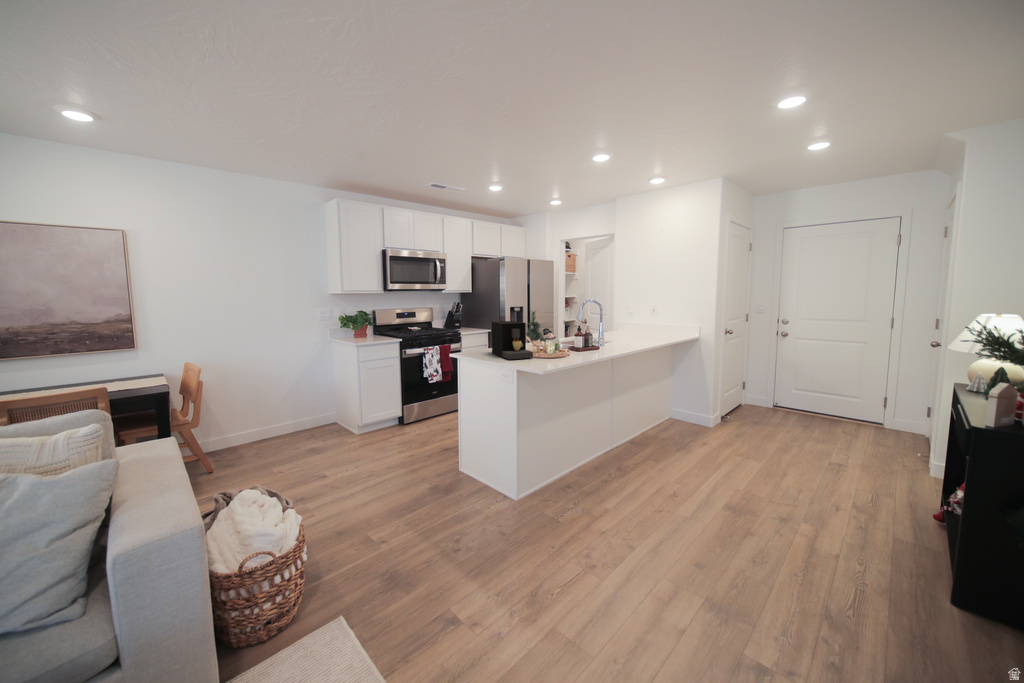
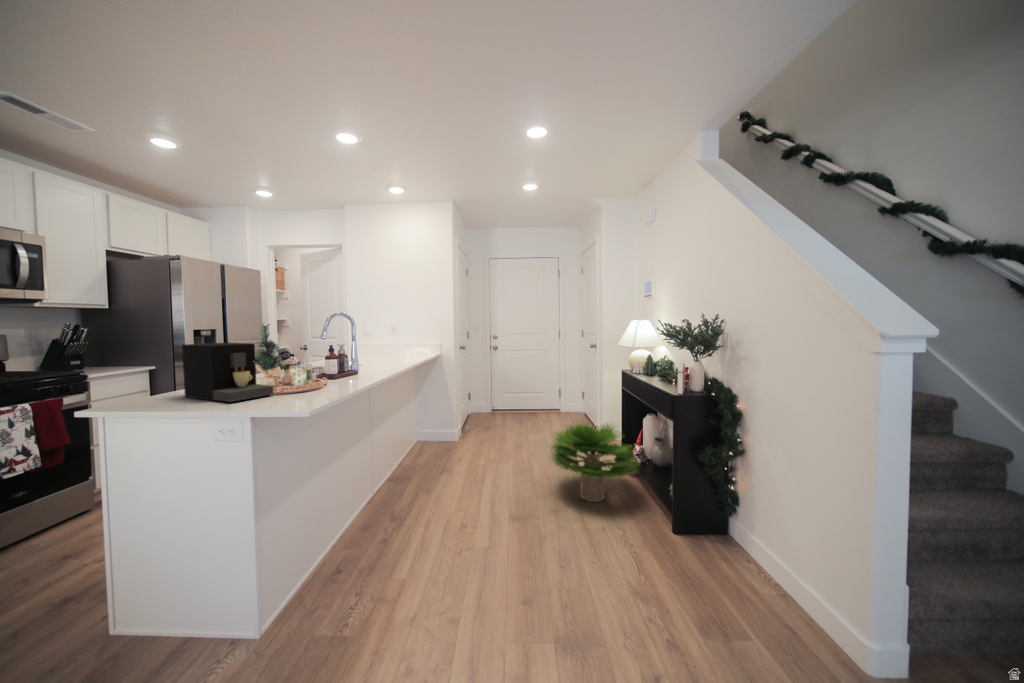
potted plant: none [784,429,944,534] -> present [551,423,639,502]

